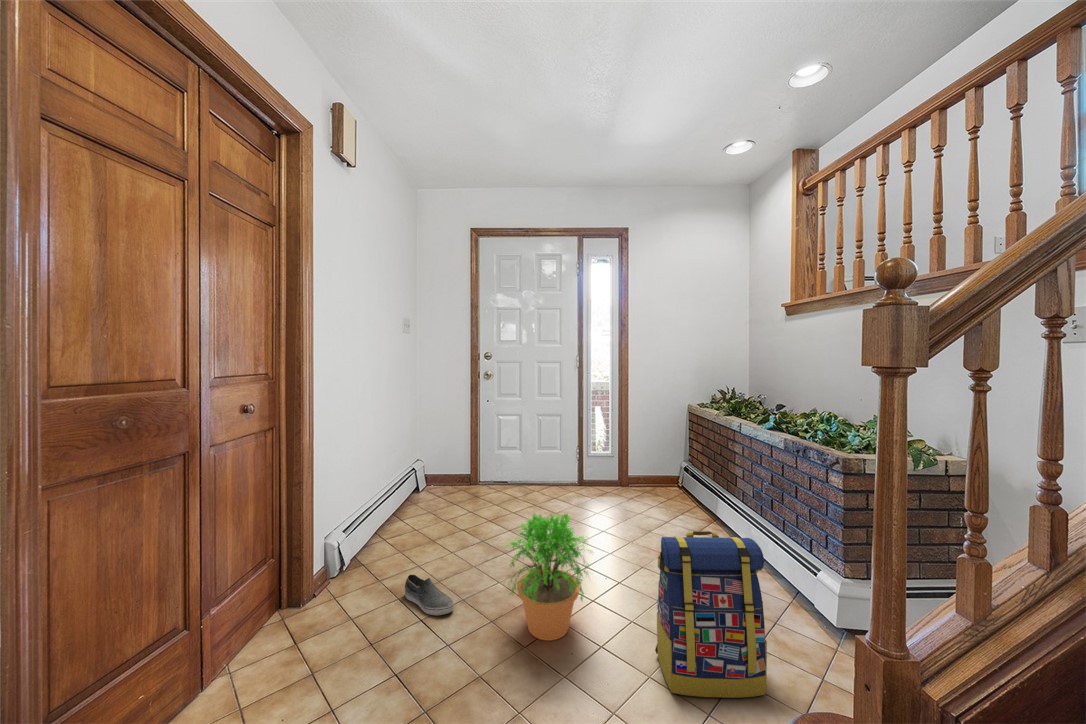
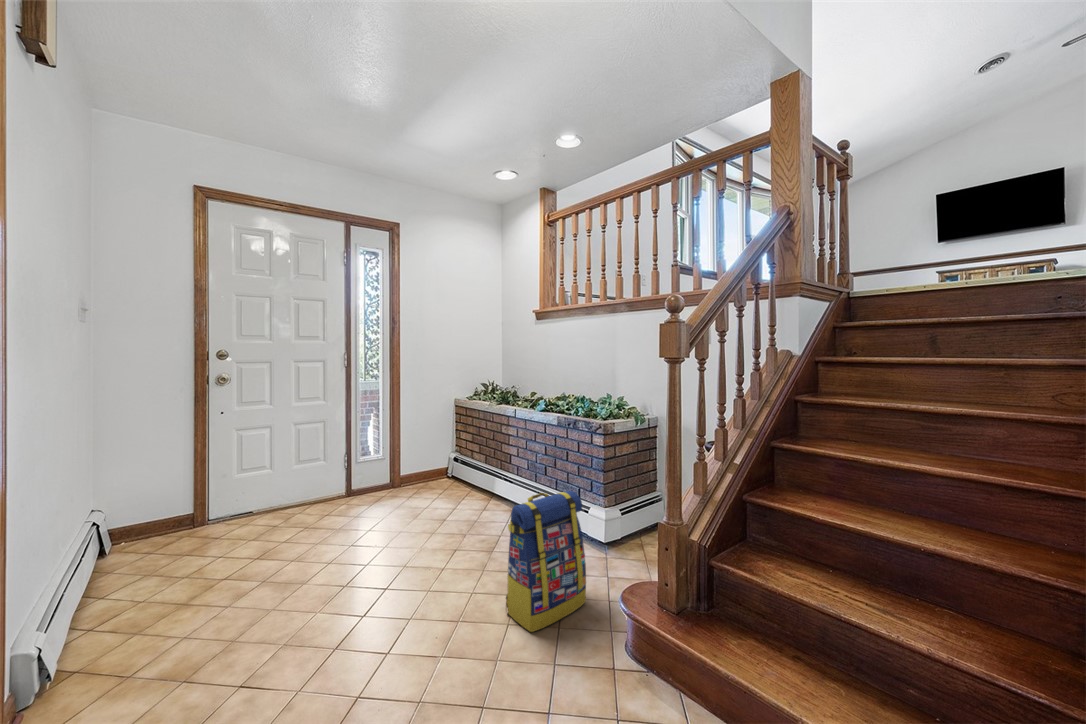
potted plant: present [507,514,588,641] -> none [340,511,452,652]
shoe: present [405,574,454,615] -> none [166,653,266,699]

